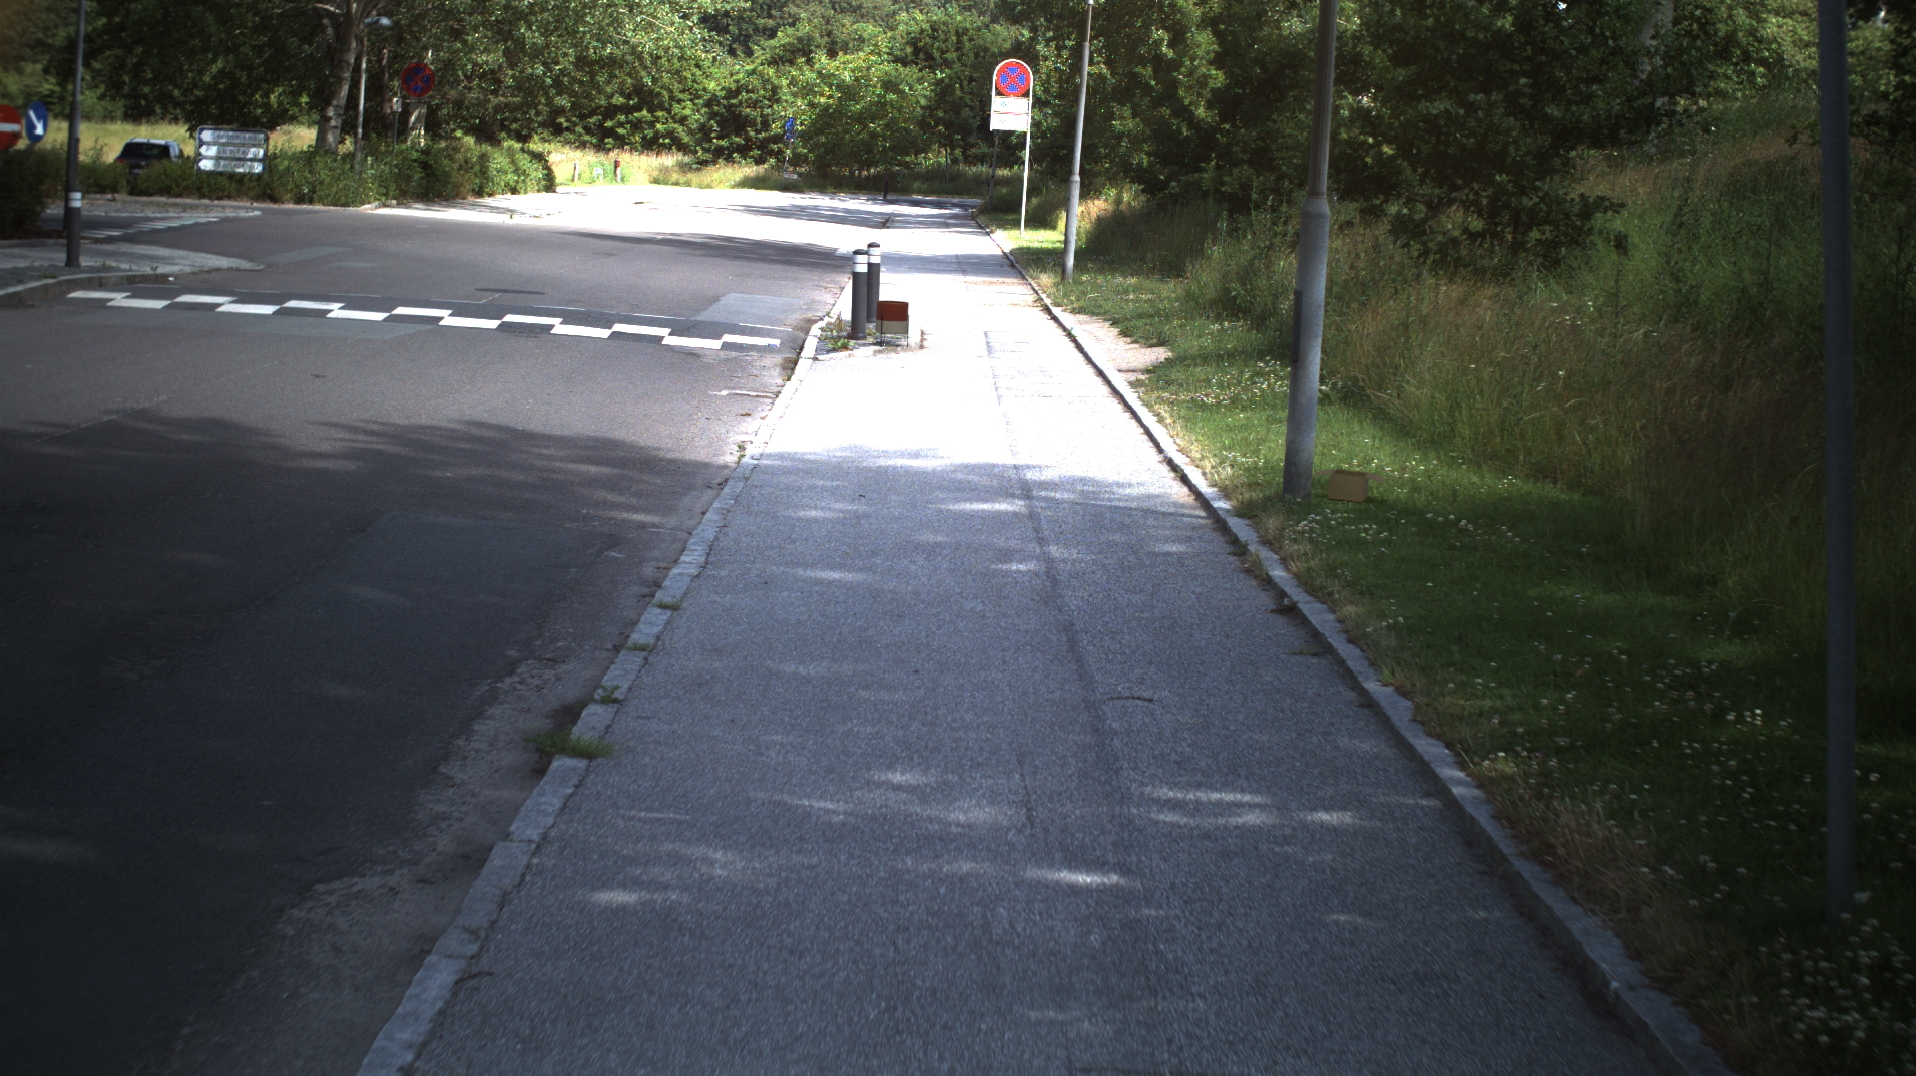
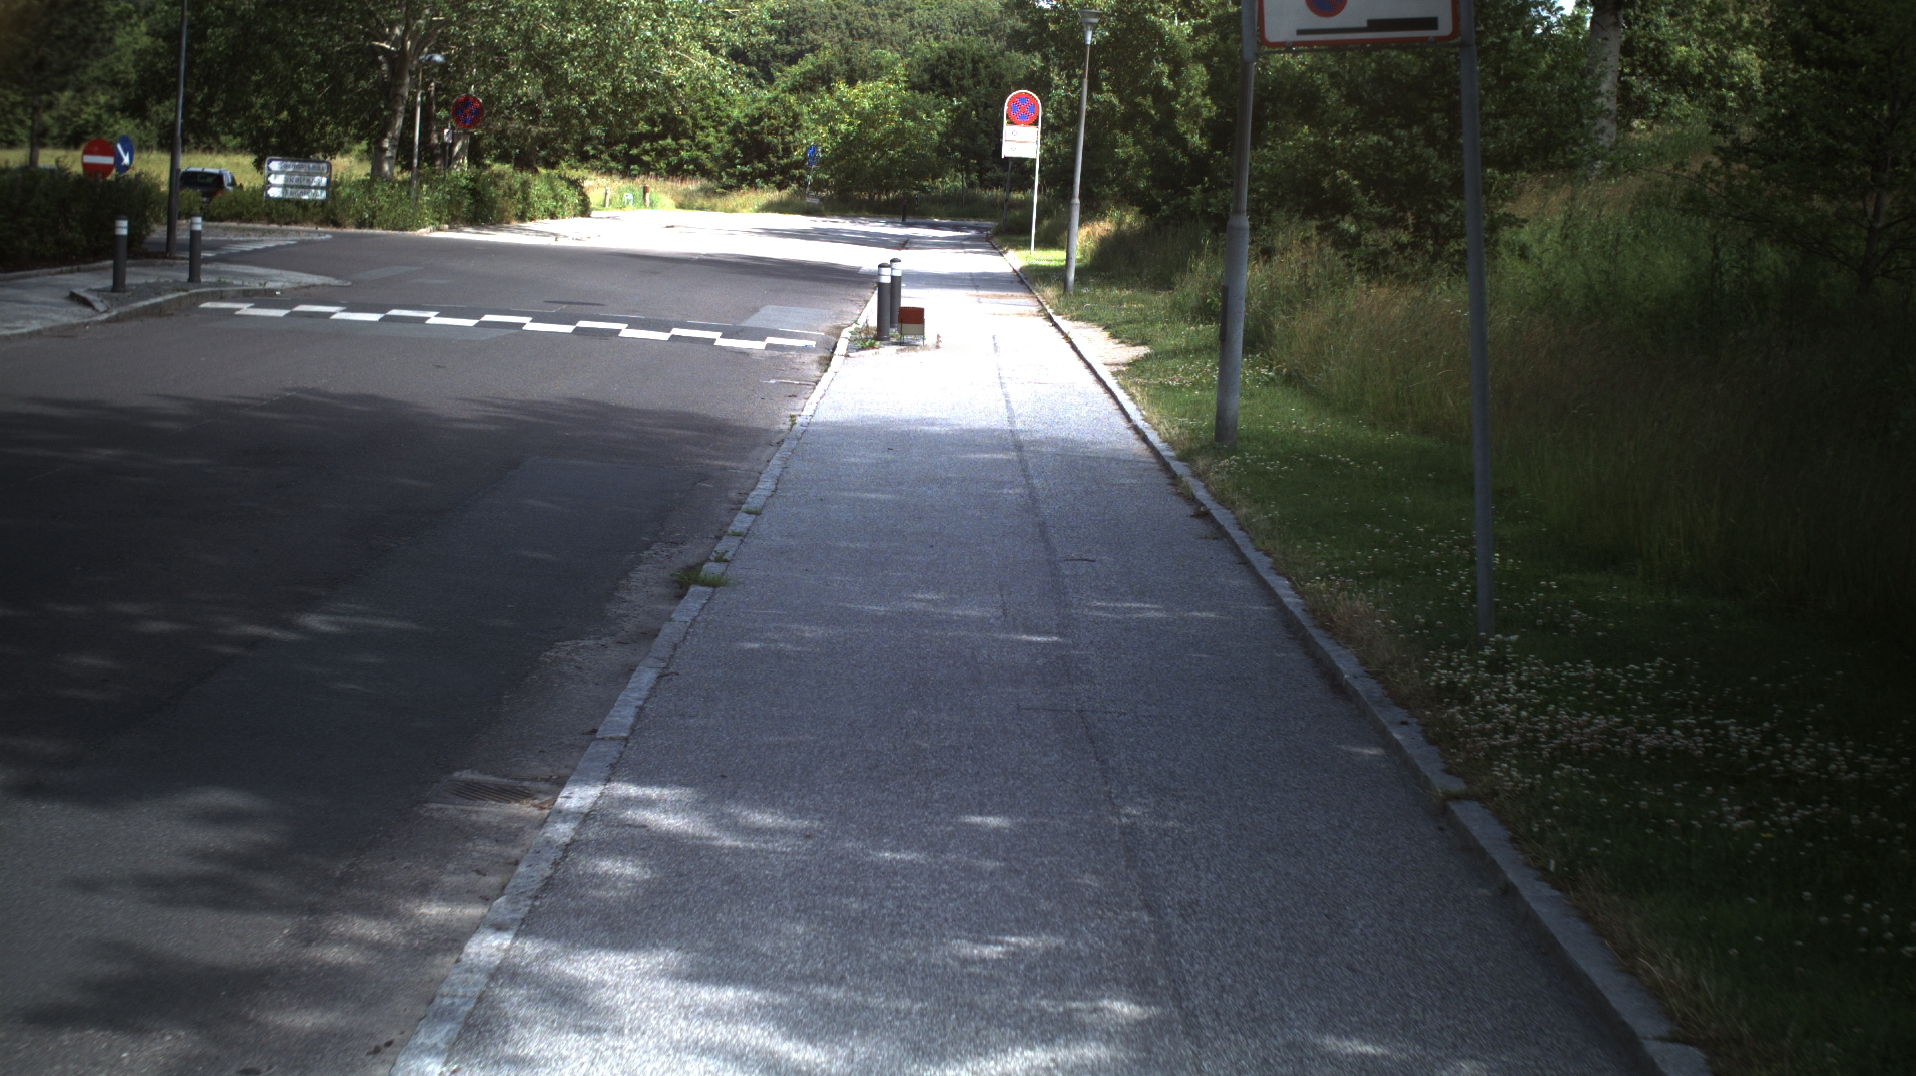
cardboard box: present [1313,469,1386,502] -> none [1242,426,1300,451]

